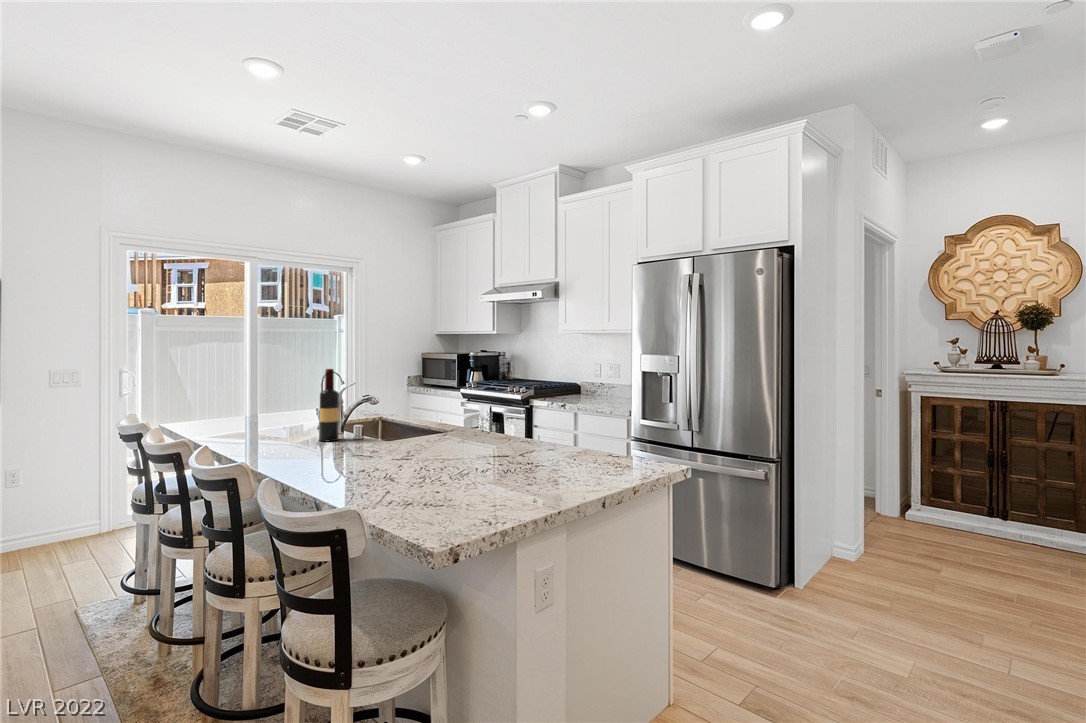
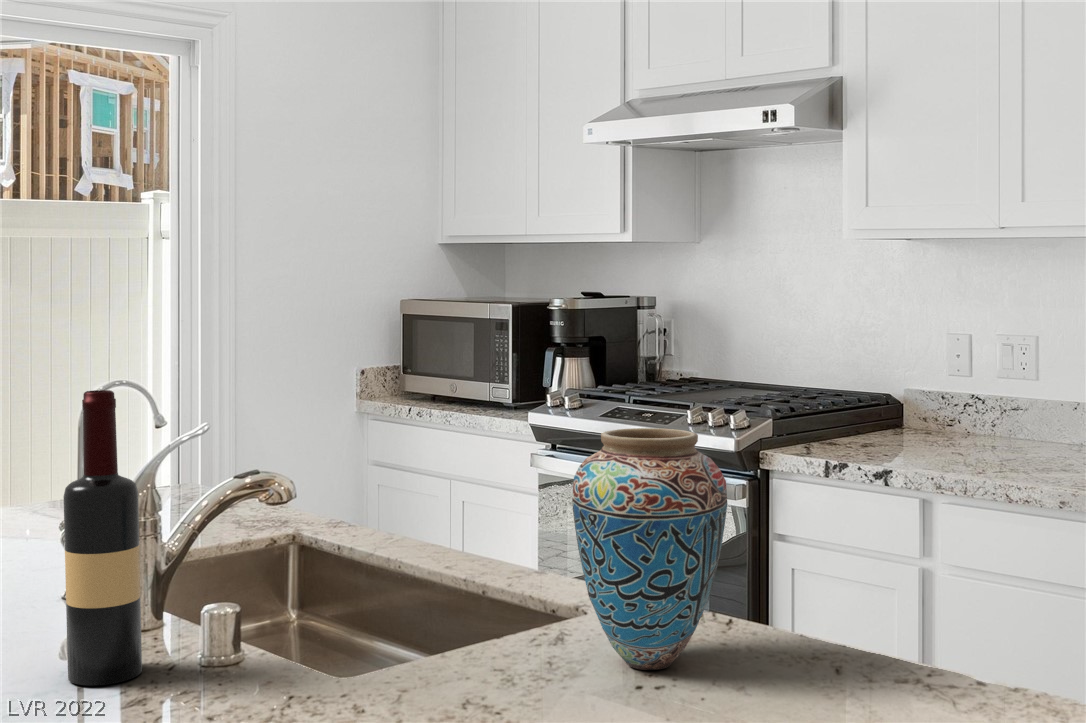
vase: none [449,381,487,439] -> present [572,428,728,670]

